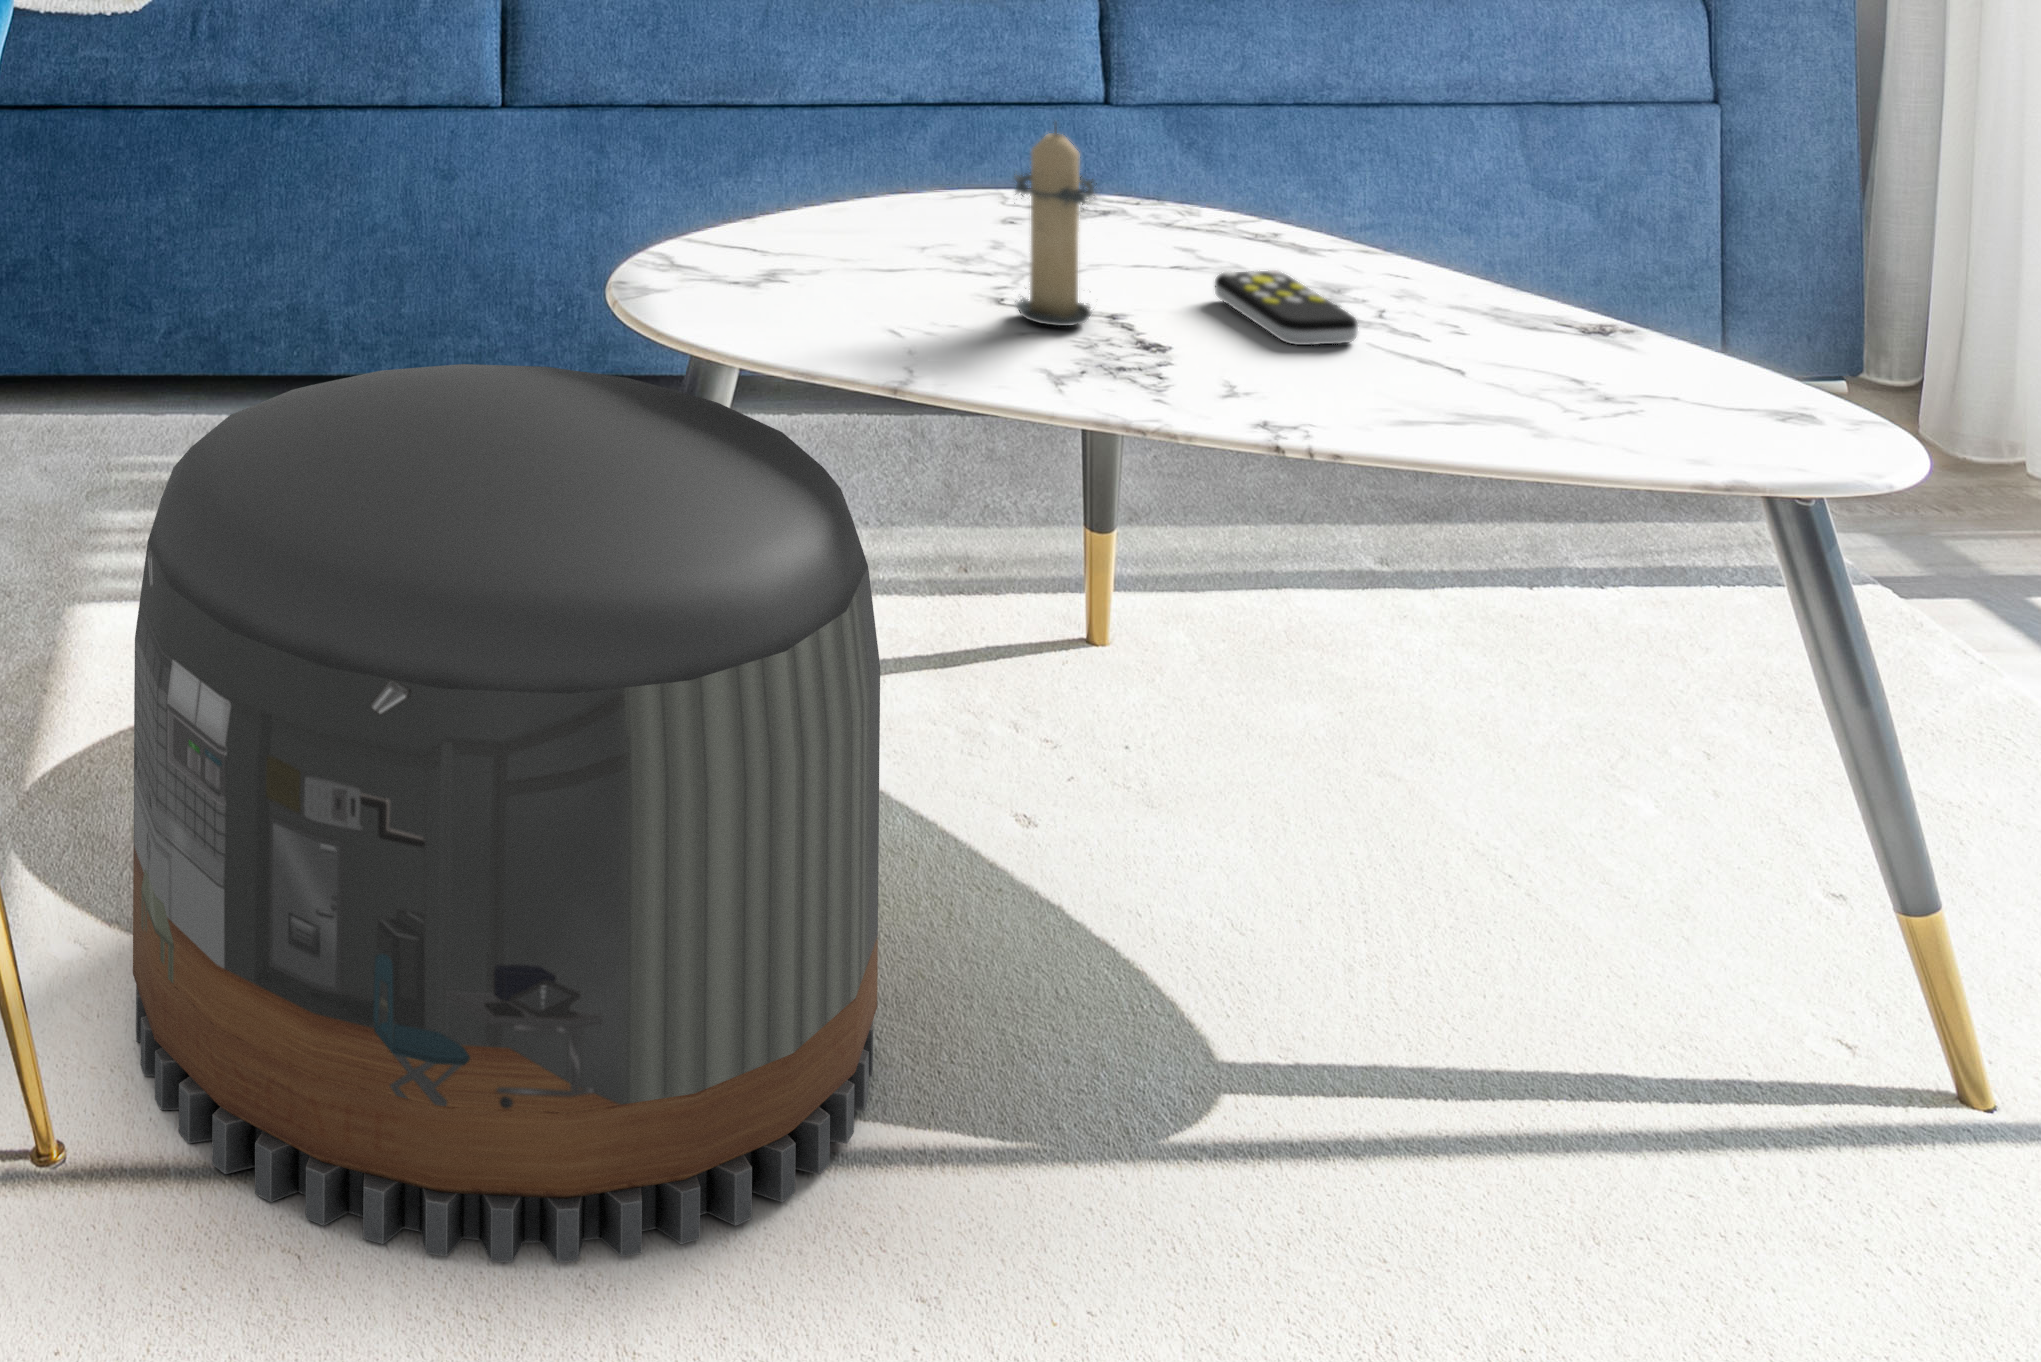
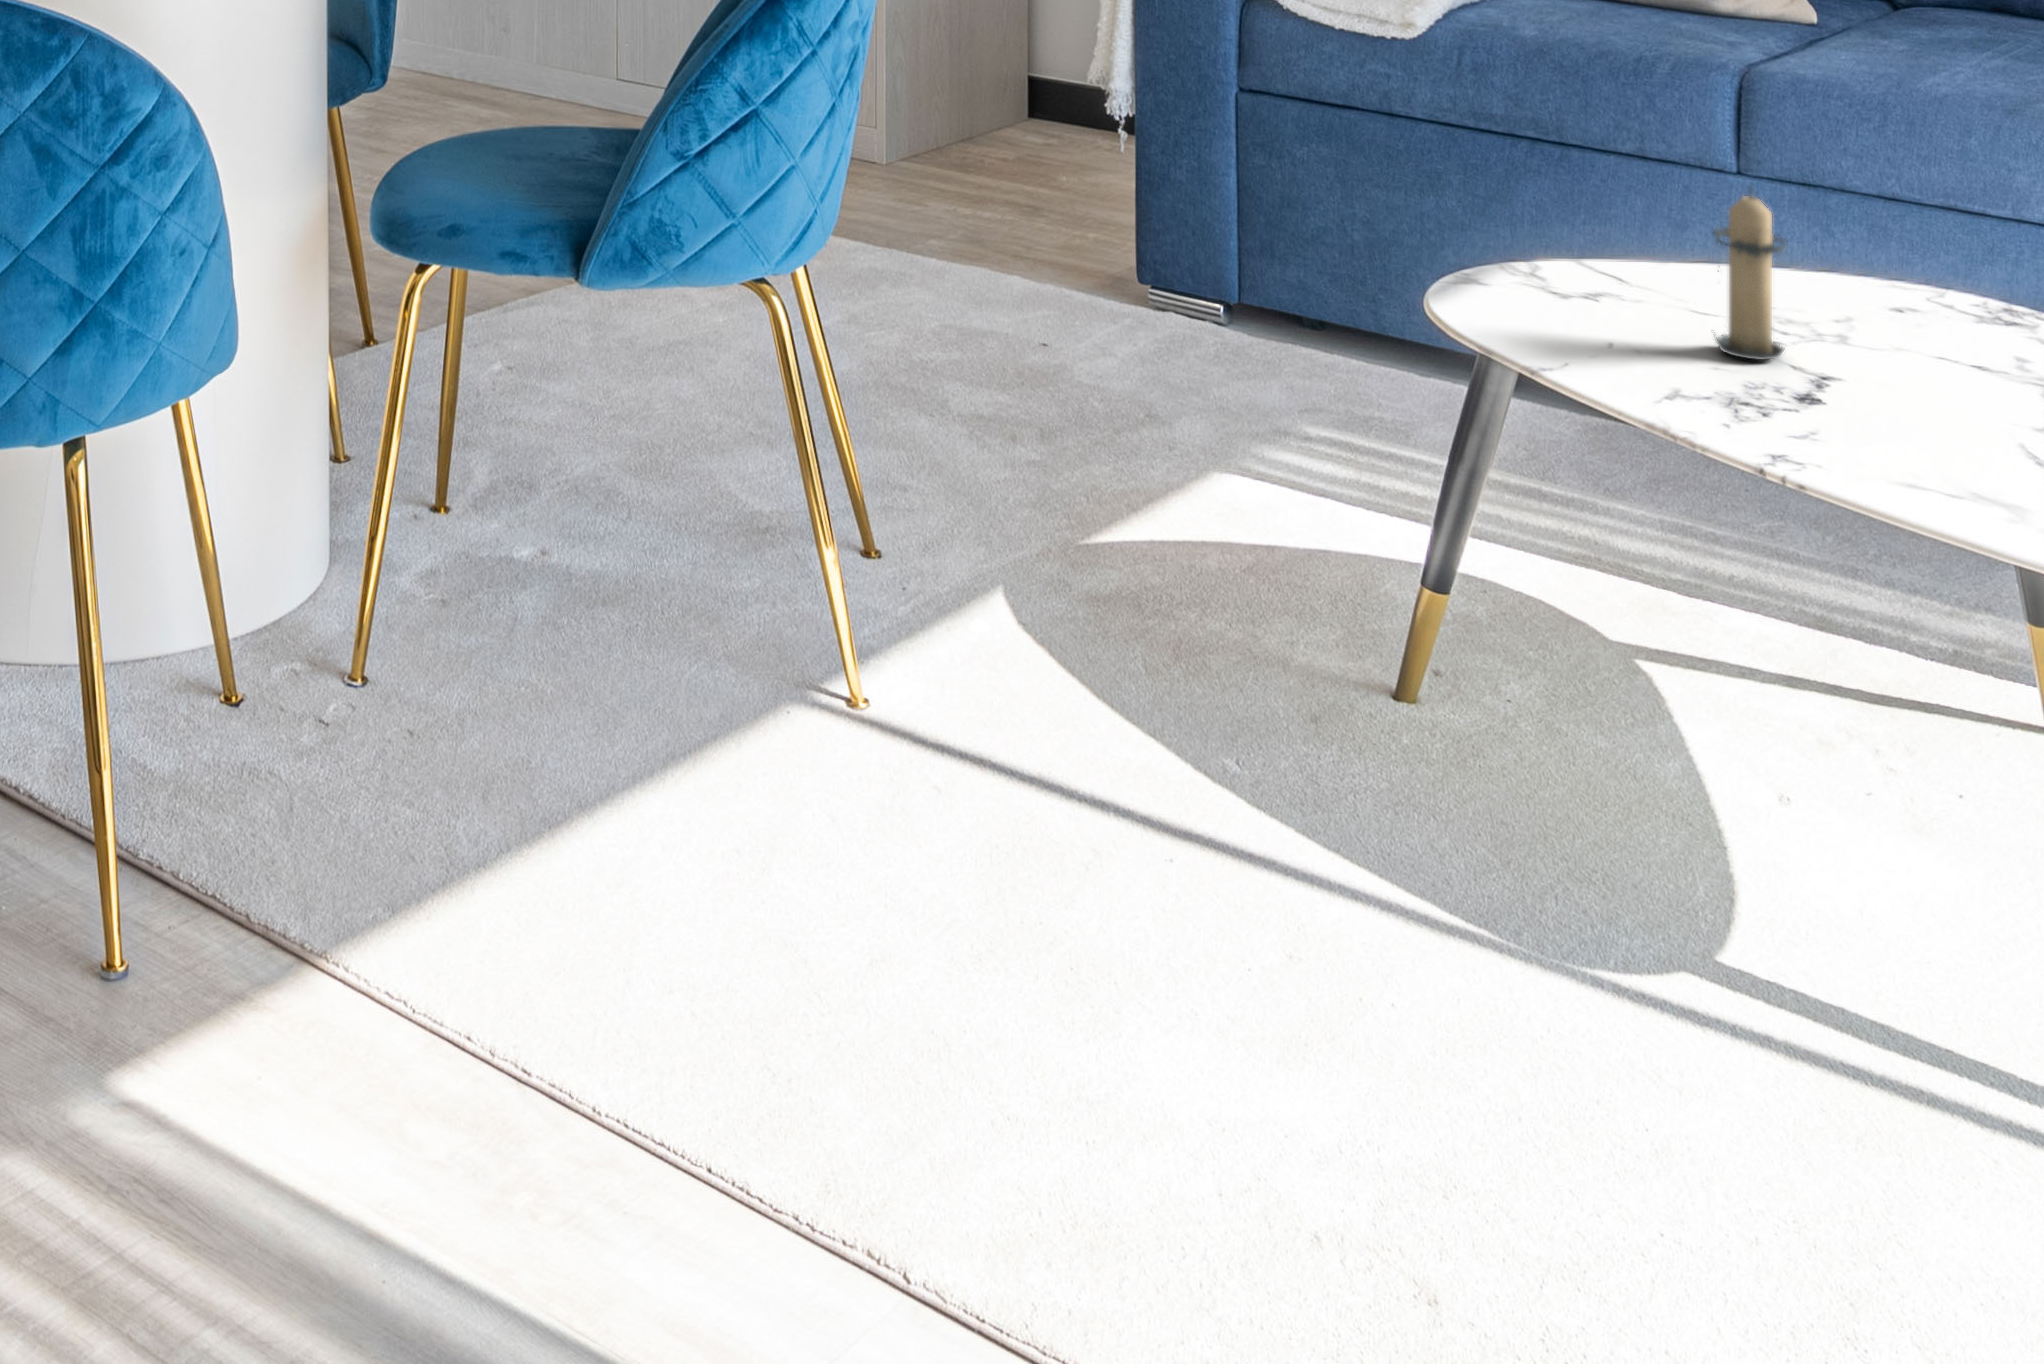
remote control: present [1215,270,1358,345] -> none [1930,354,2027,421]
pouf: present [133,364,880,1262] -> none [934,288,1491,889]

